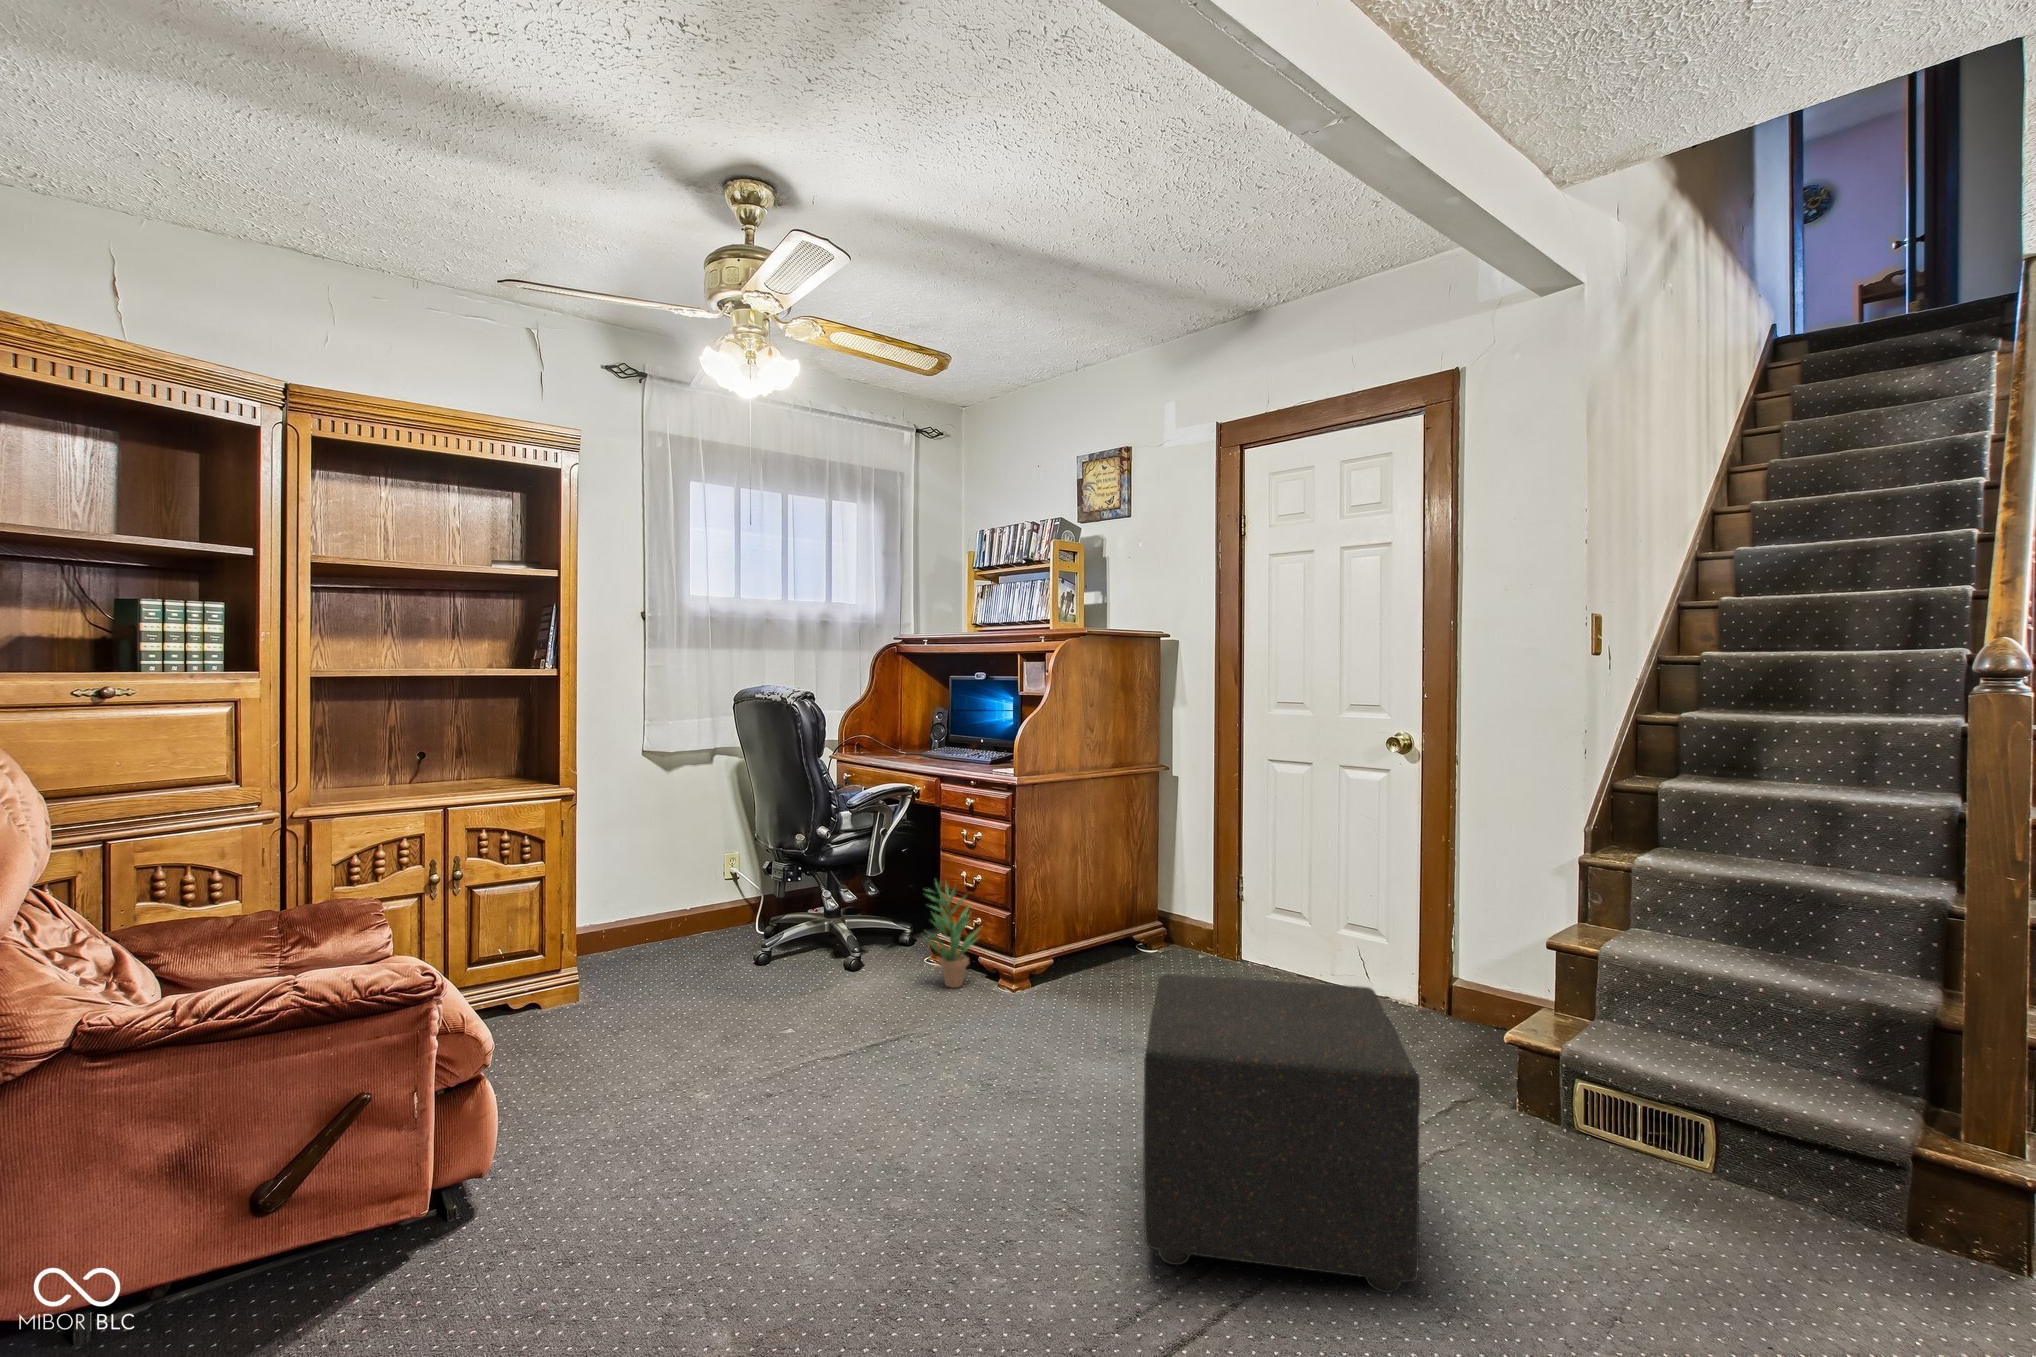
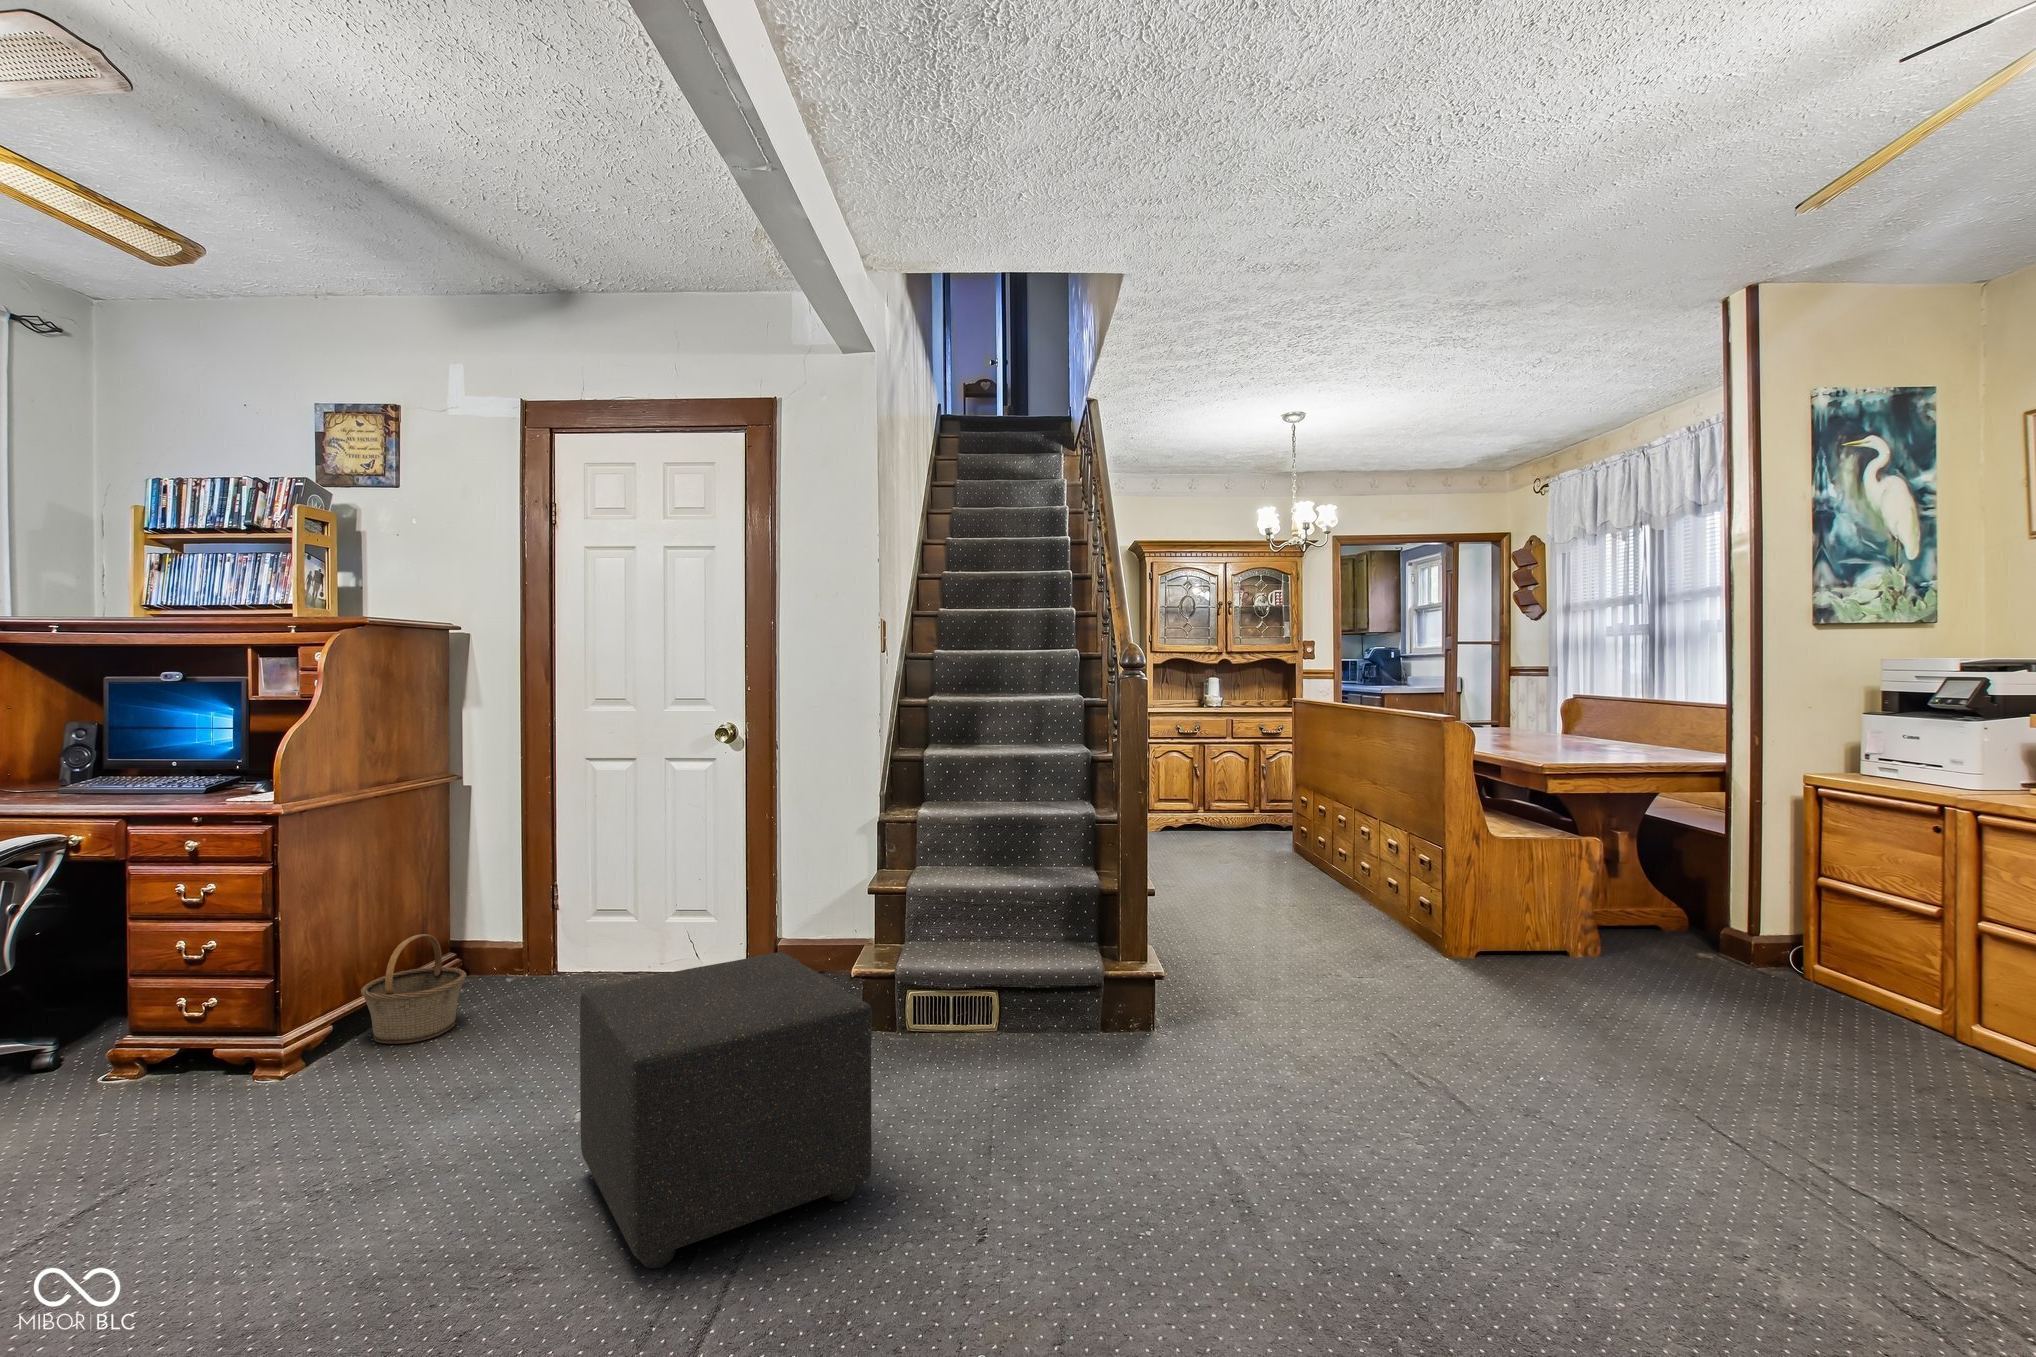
potted plant: present [925,882,979,988] -> none [107,958,222,1105]
basket: none [1073,899,1150,989] -> present [361,934,466,1044]

